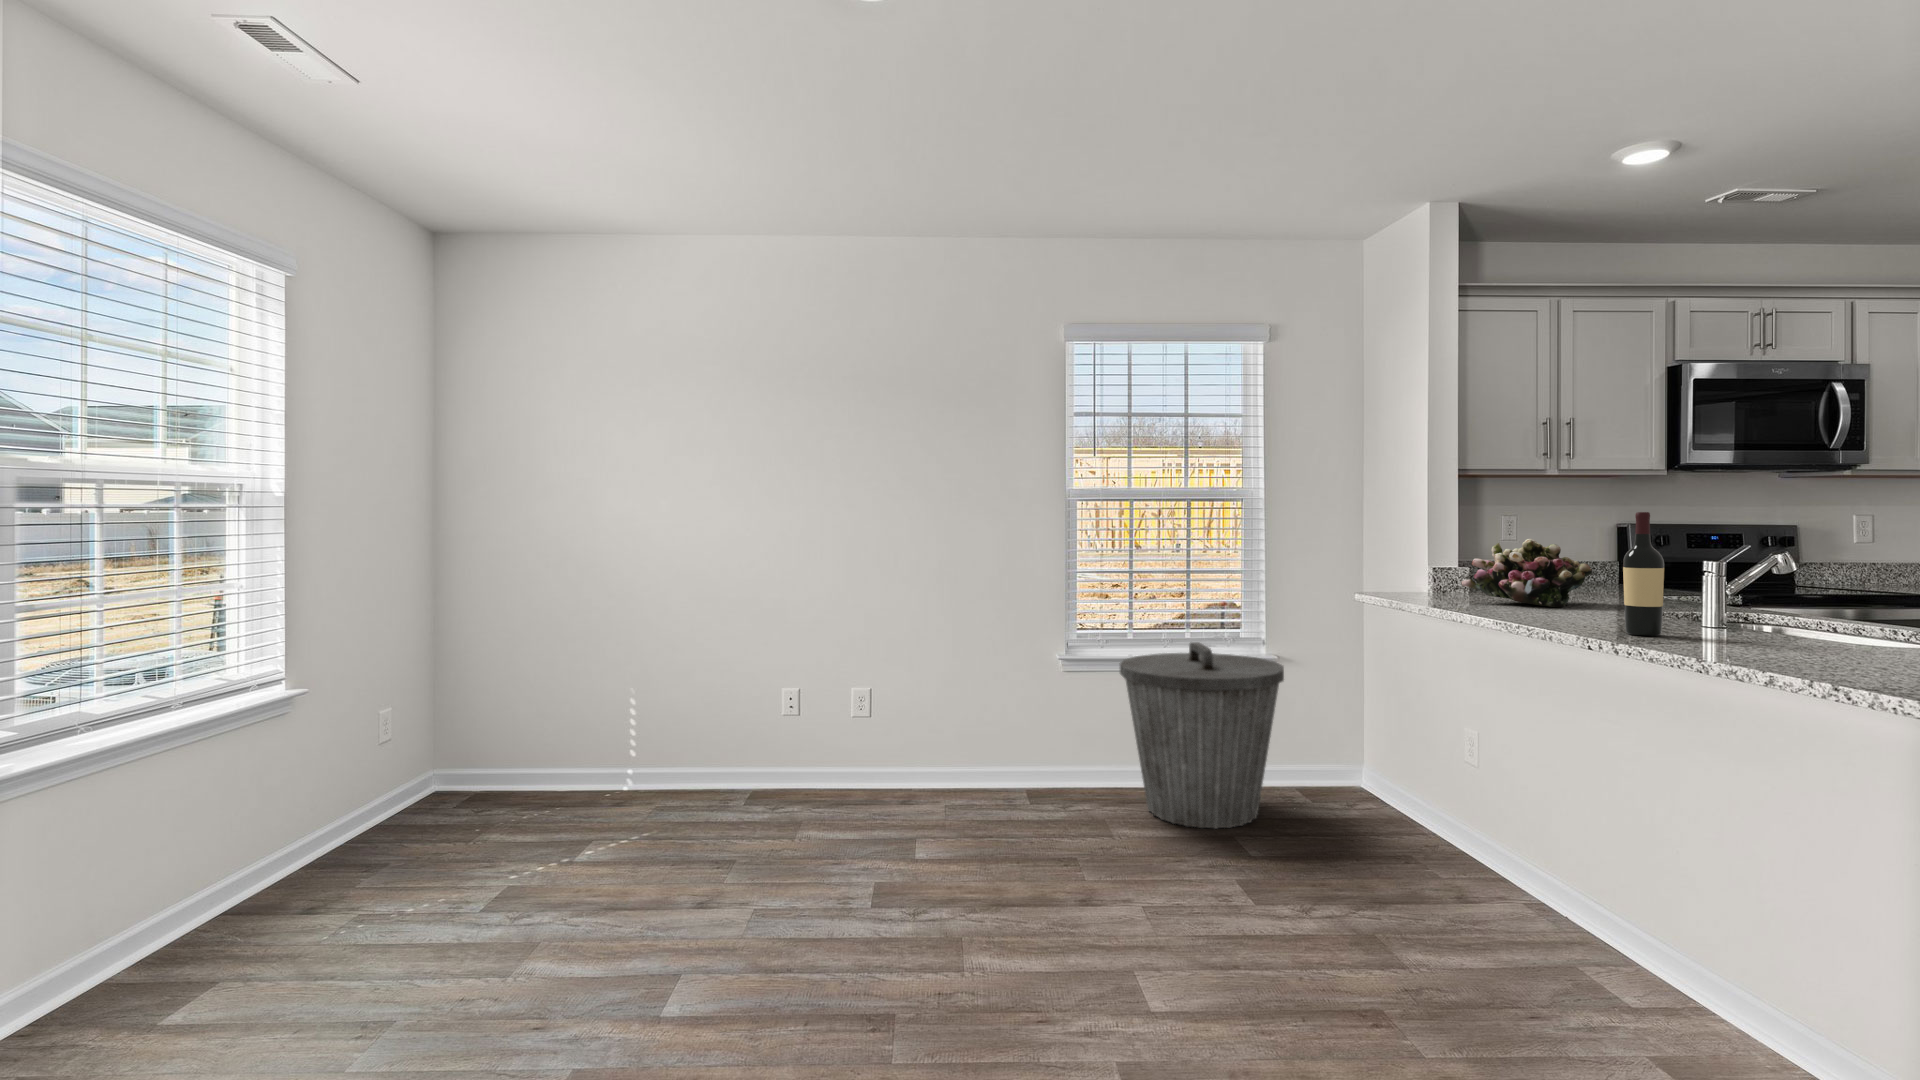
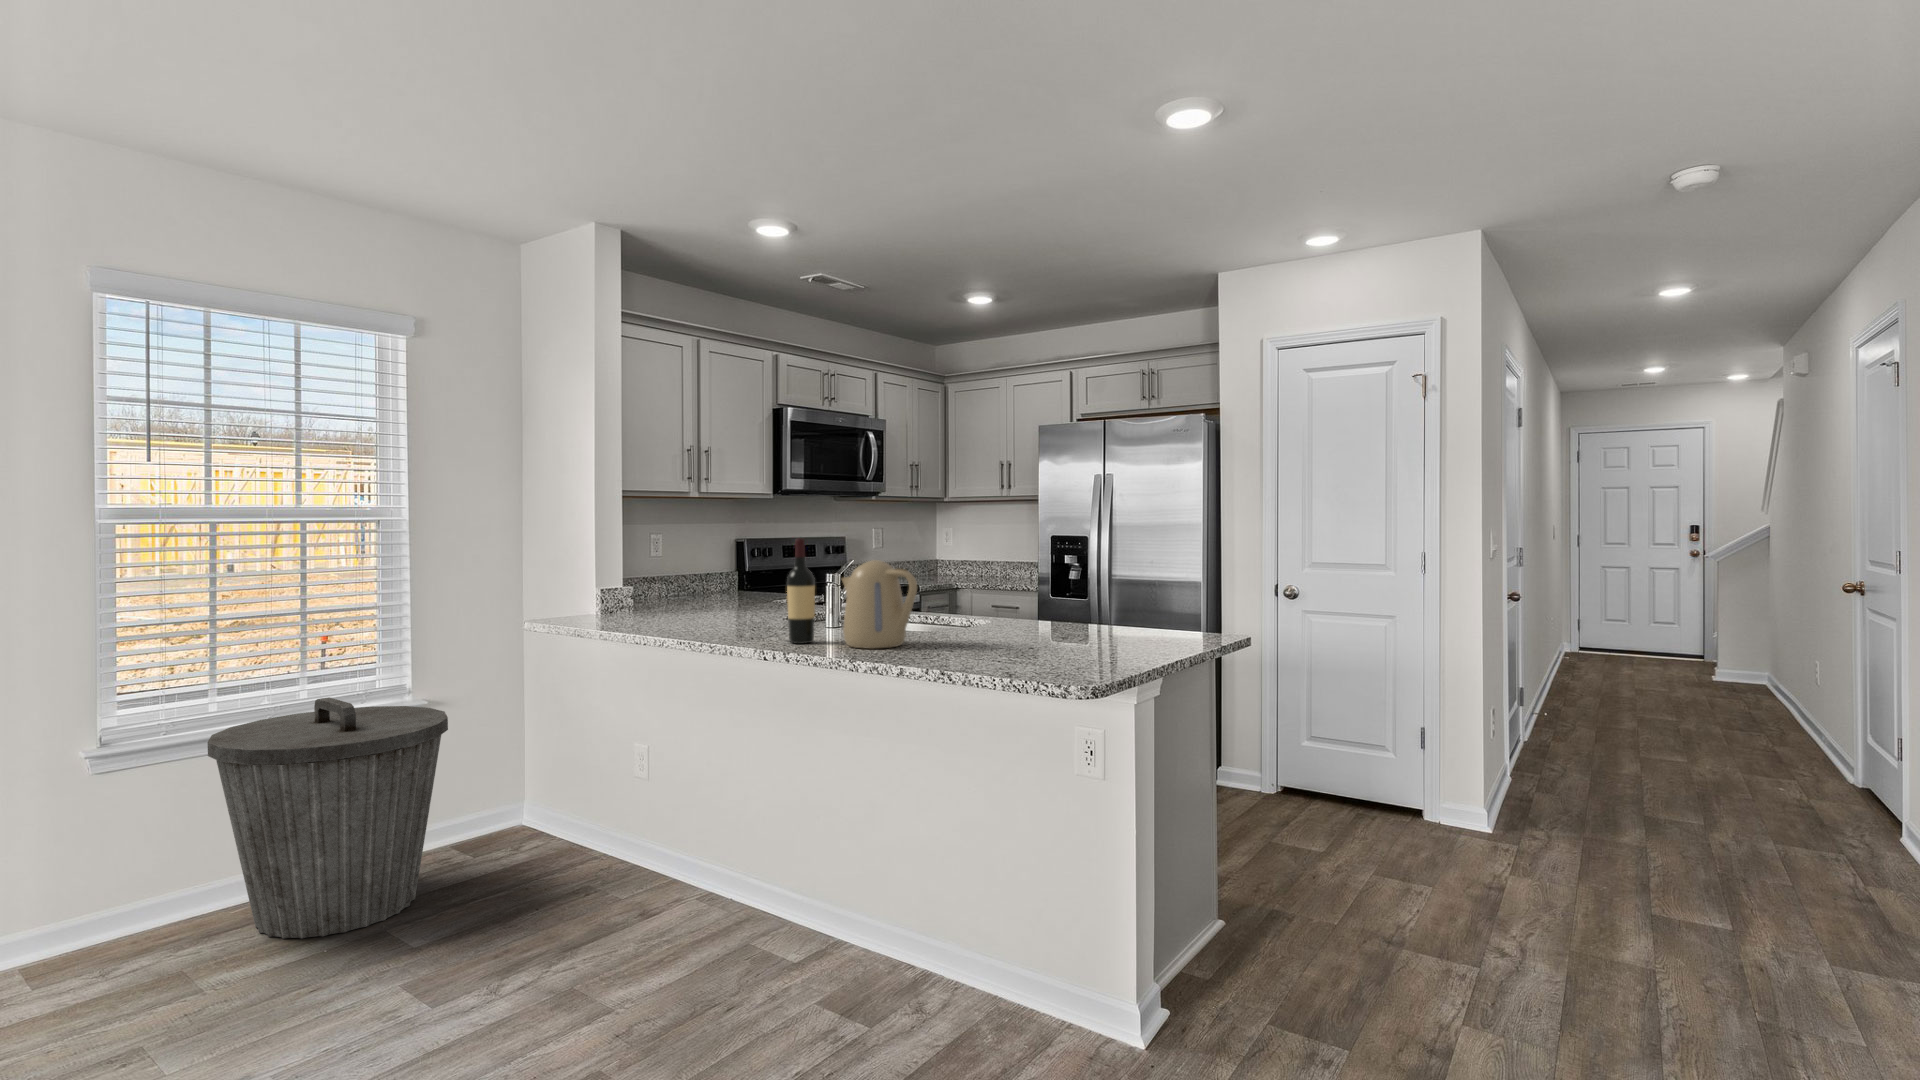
kettle: none [1701,538,1823,651] -> present [842,560,917,648]
flower arrangement: present [1462,539,1592,607] -> none [635,559,742,622]

